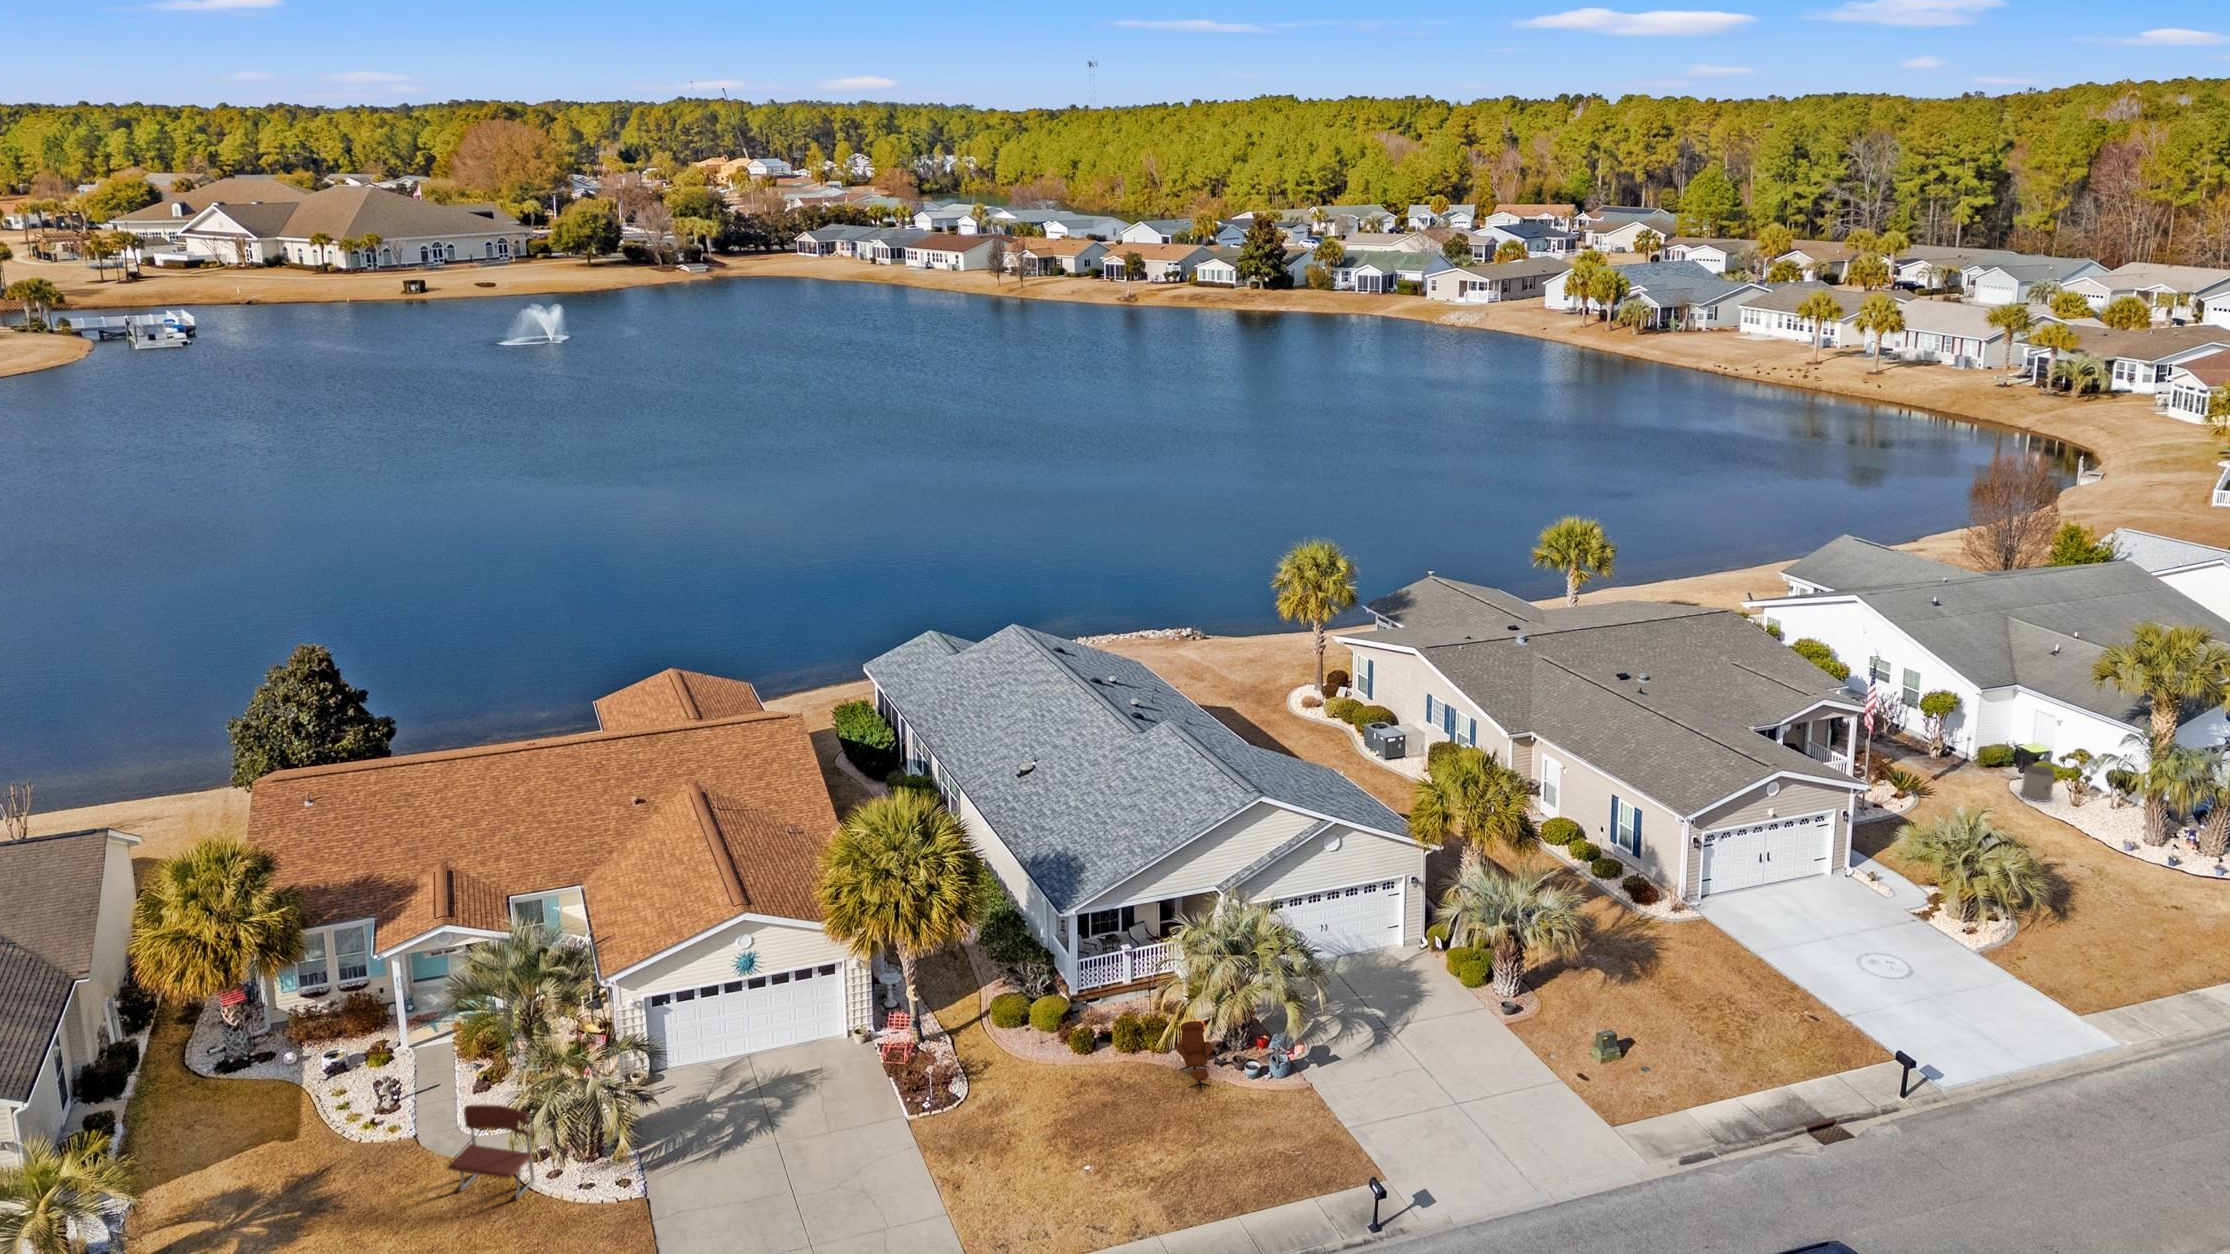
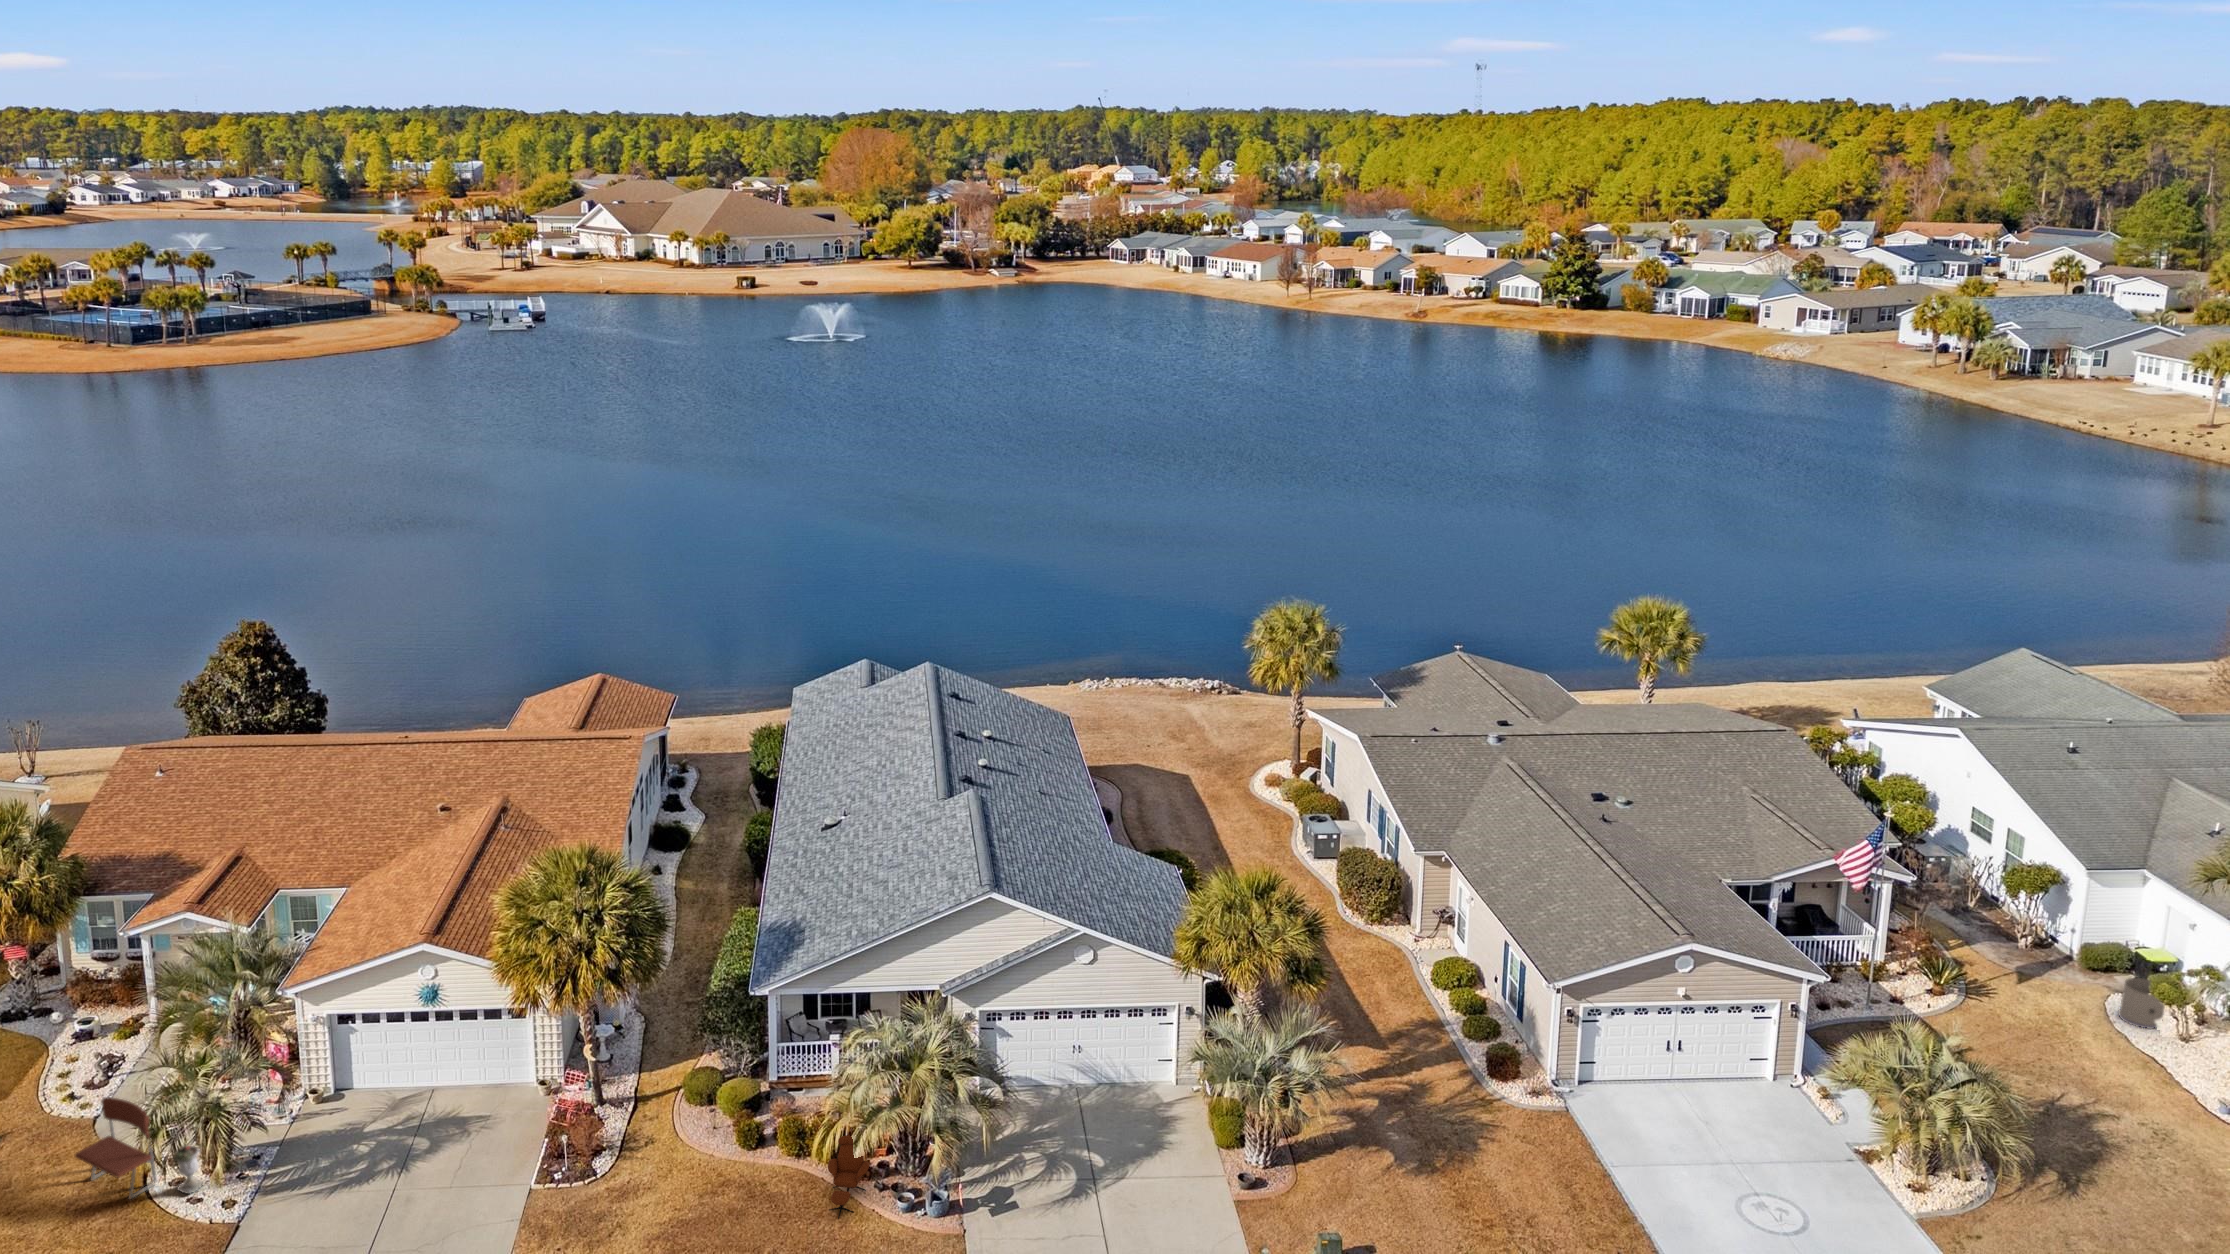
planter: none [557,1137,586,1184] -> present [173,1145,203,1194]

